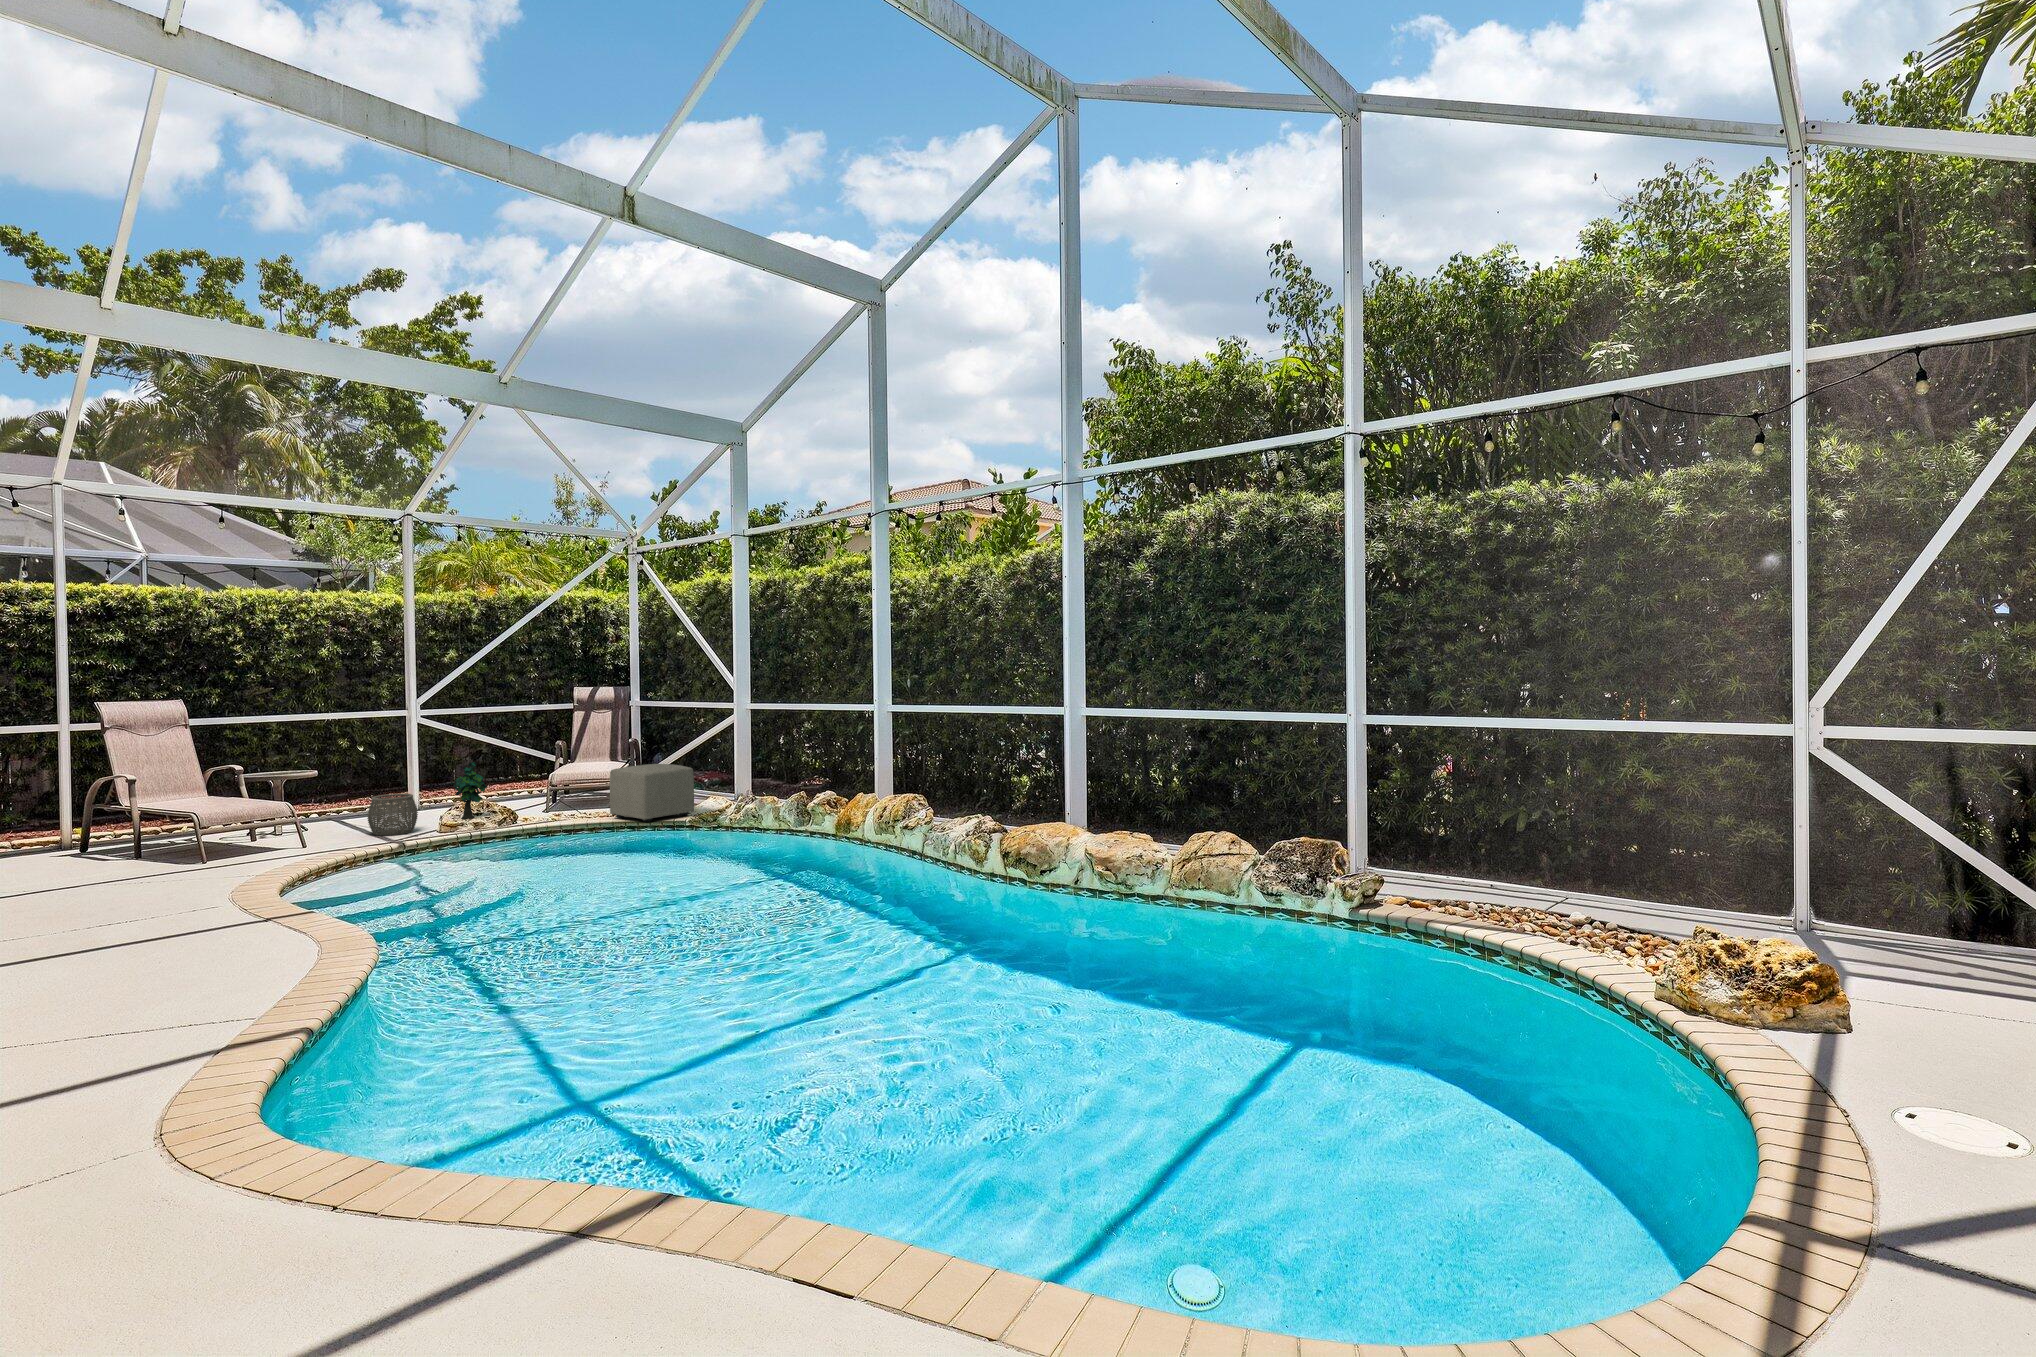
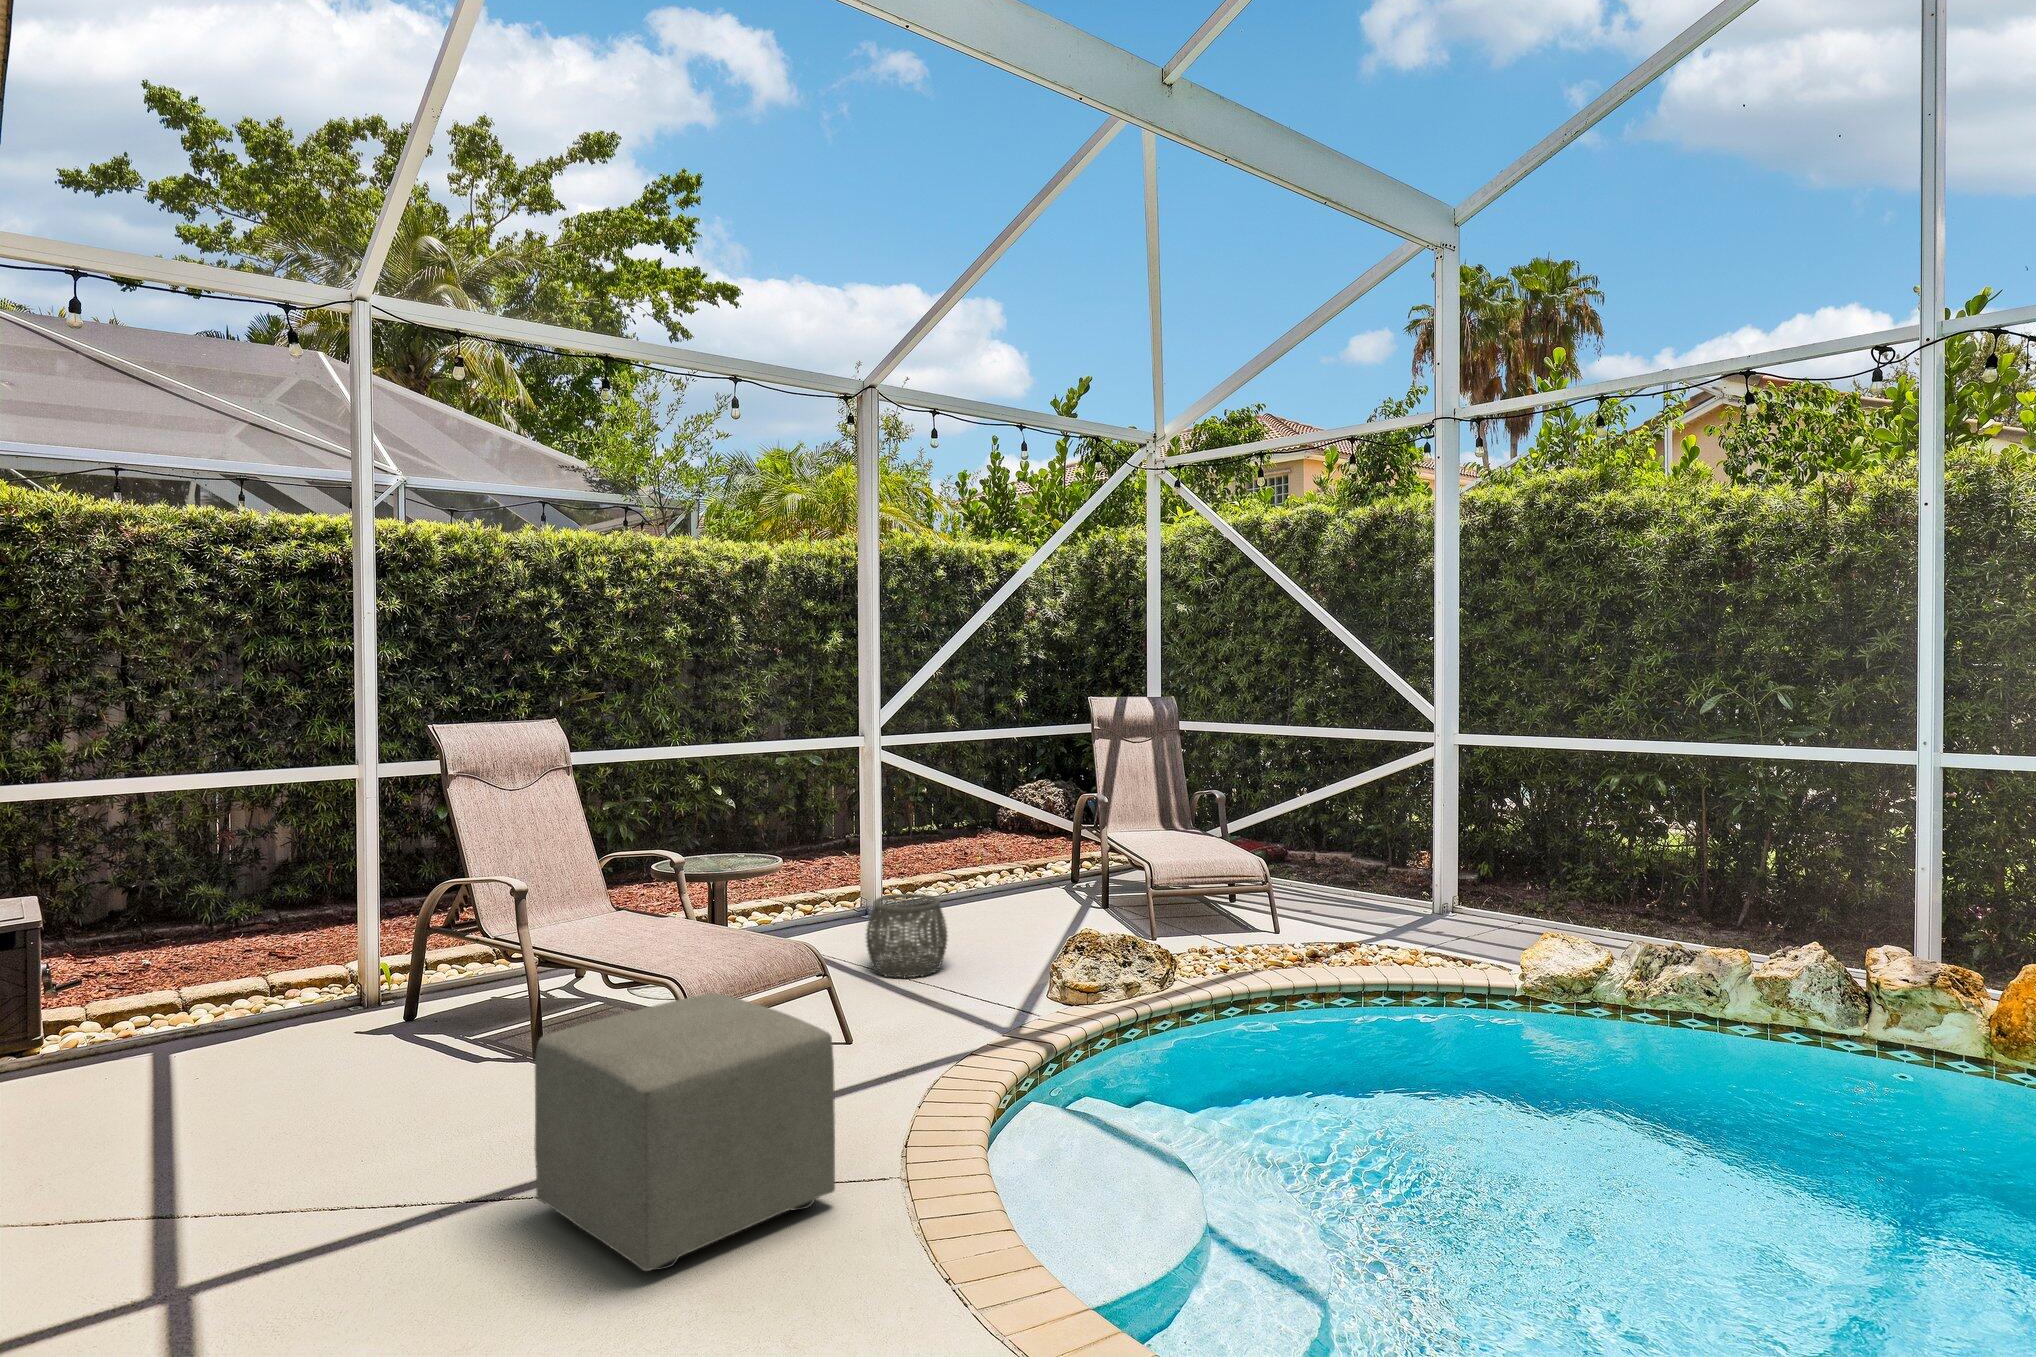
decorative plant: present [449,762,487,819] -> none [950,829,1011,934]
ottoman: present [610,764,694,822] -> present [535,993,835,1271]

